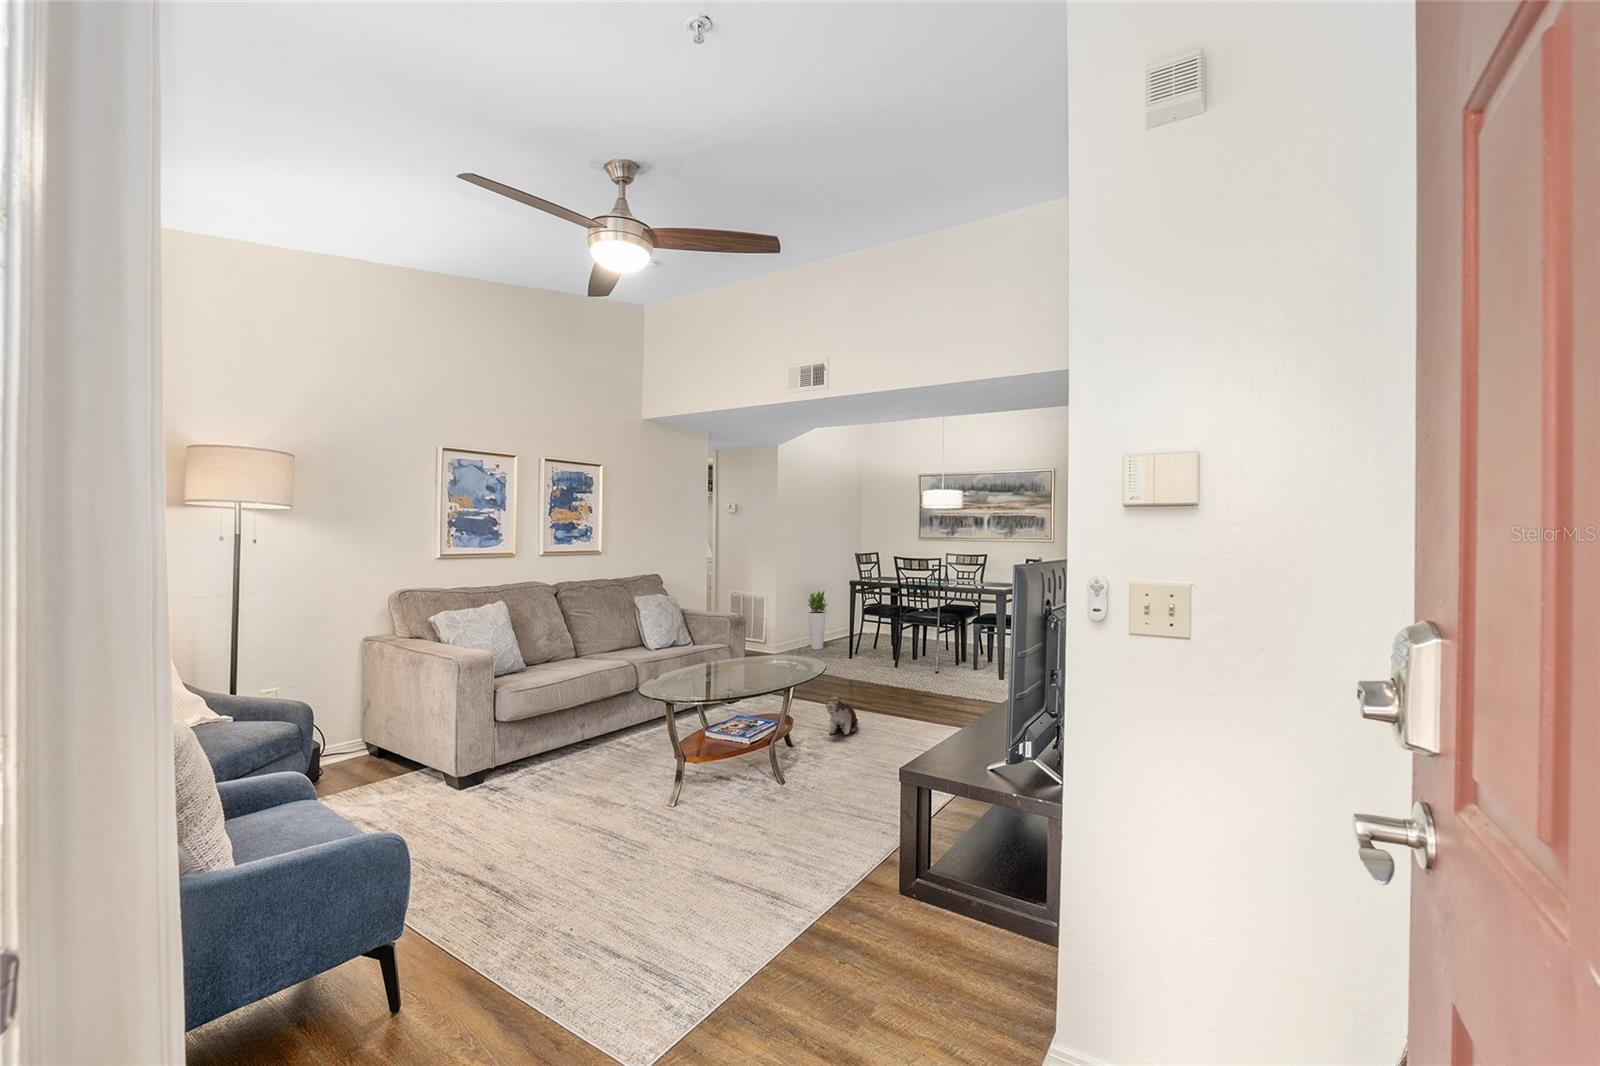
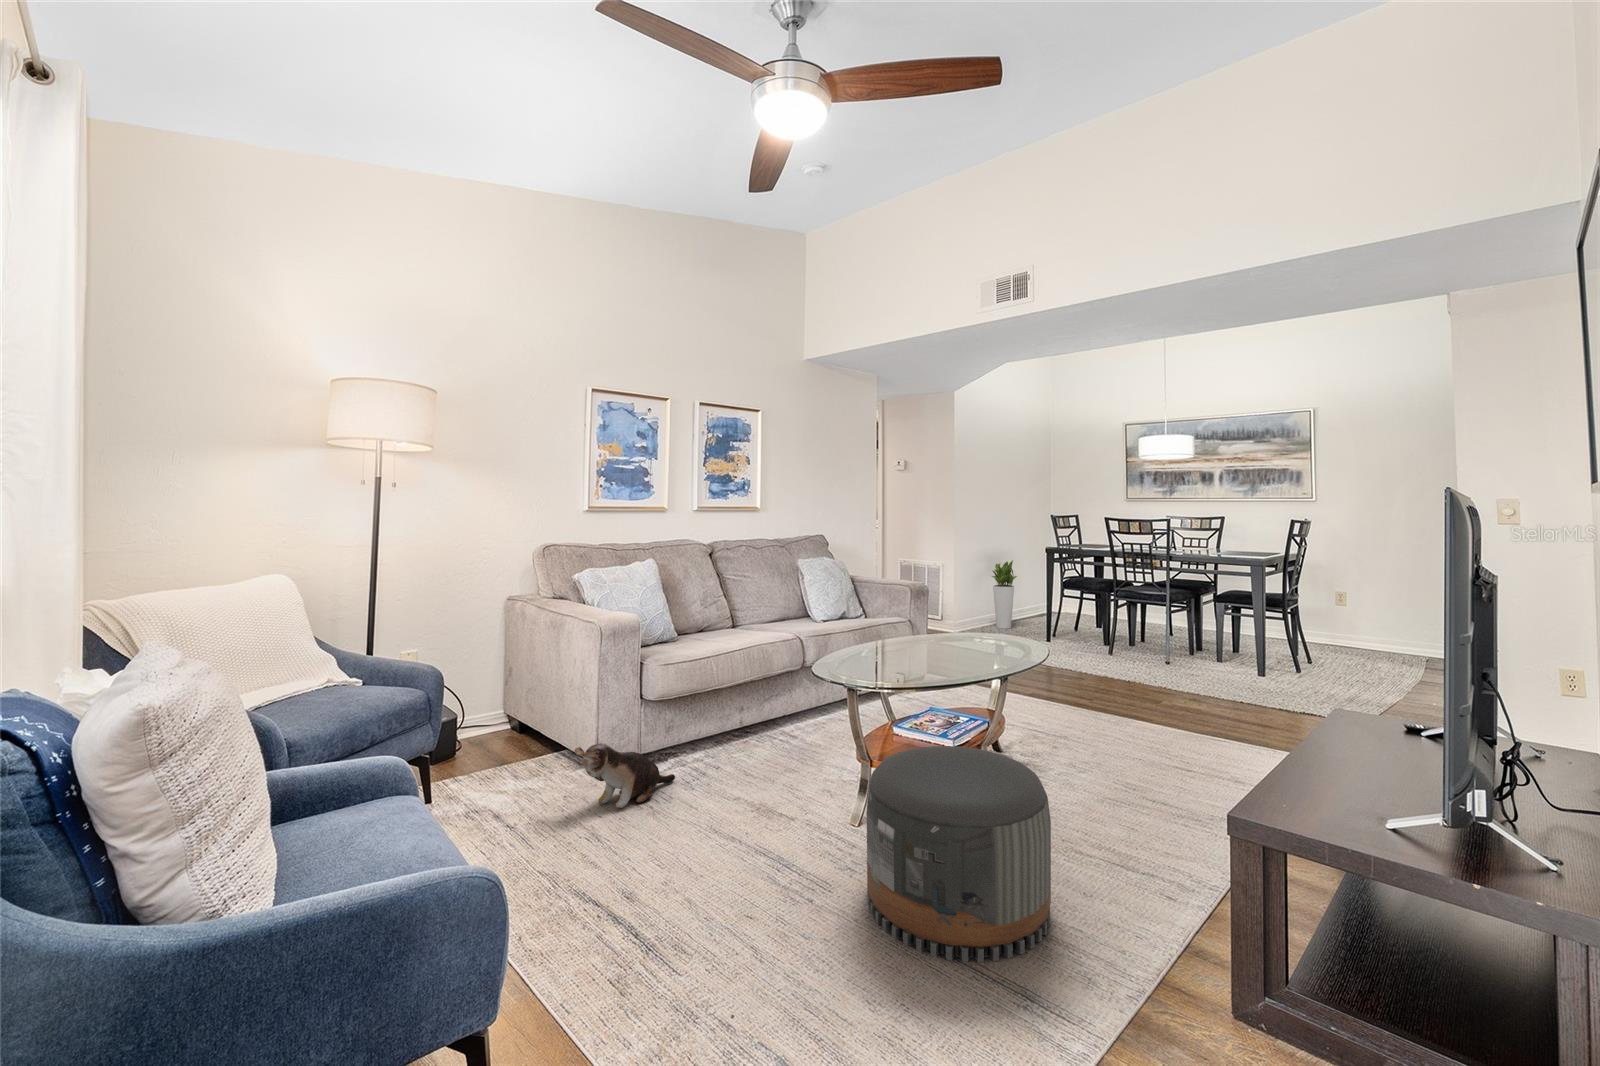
plush toy: present [823,696,858,735] -> present [575,743,675,808]
pouf: none [676,740,802,882] -> present [866,746,1051,962]

